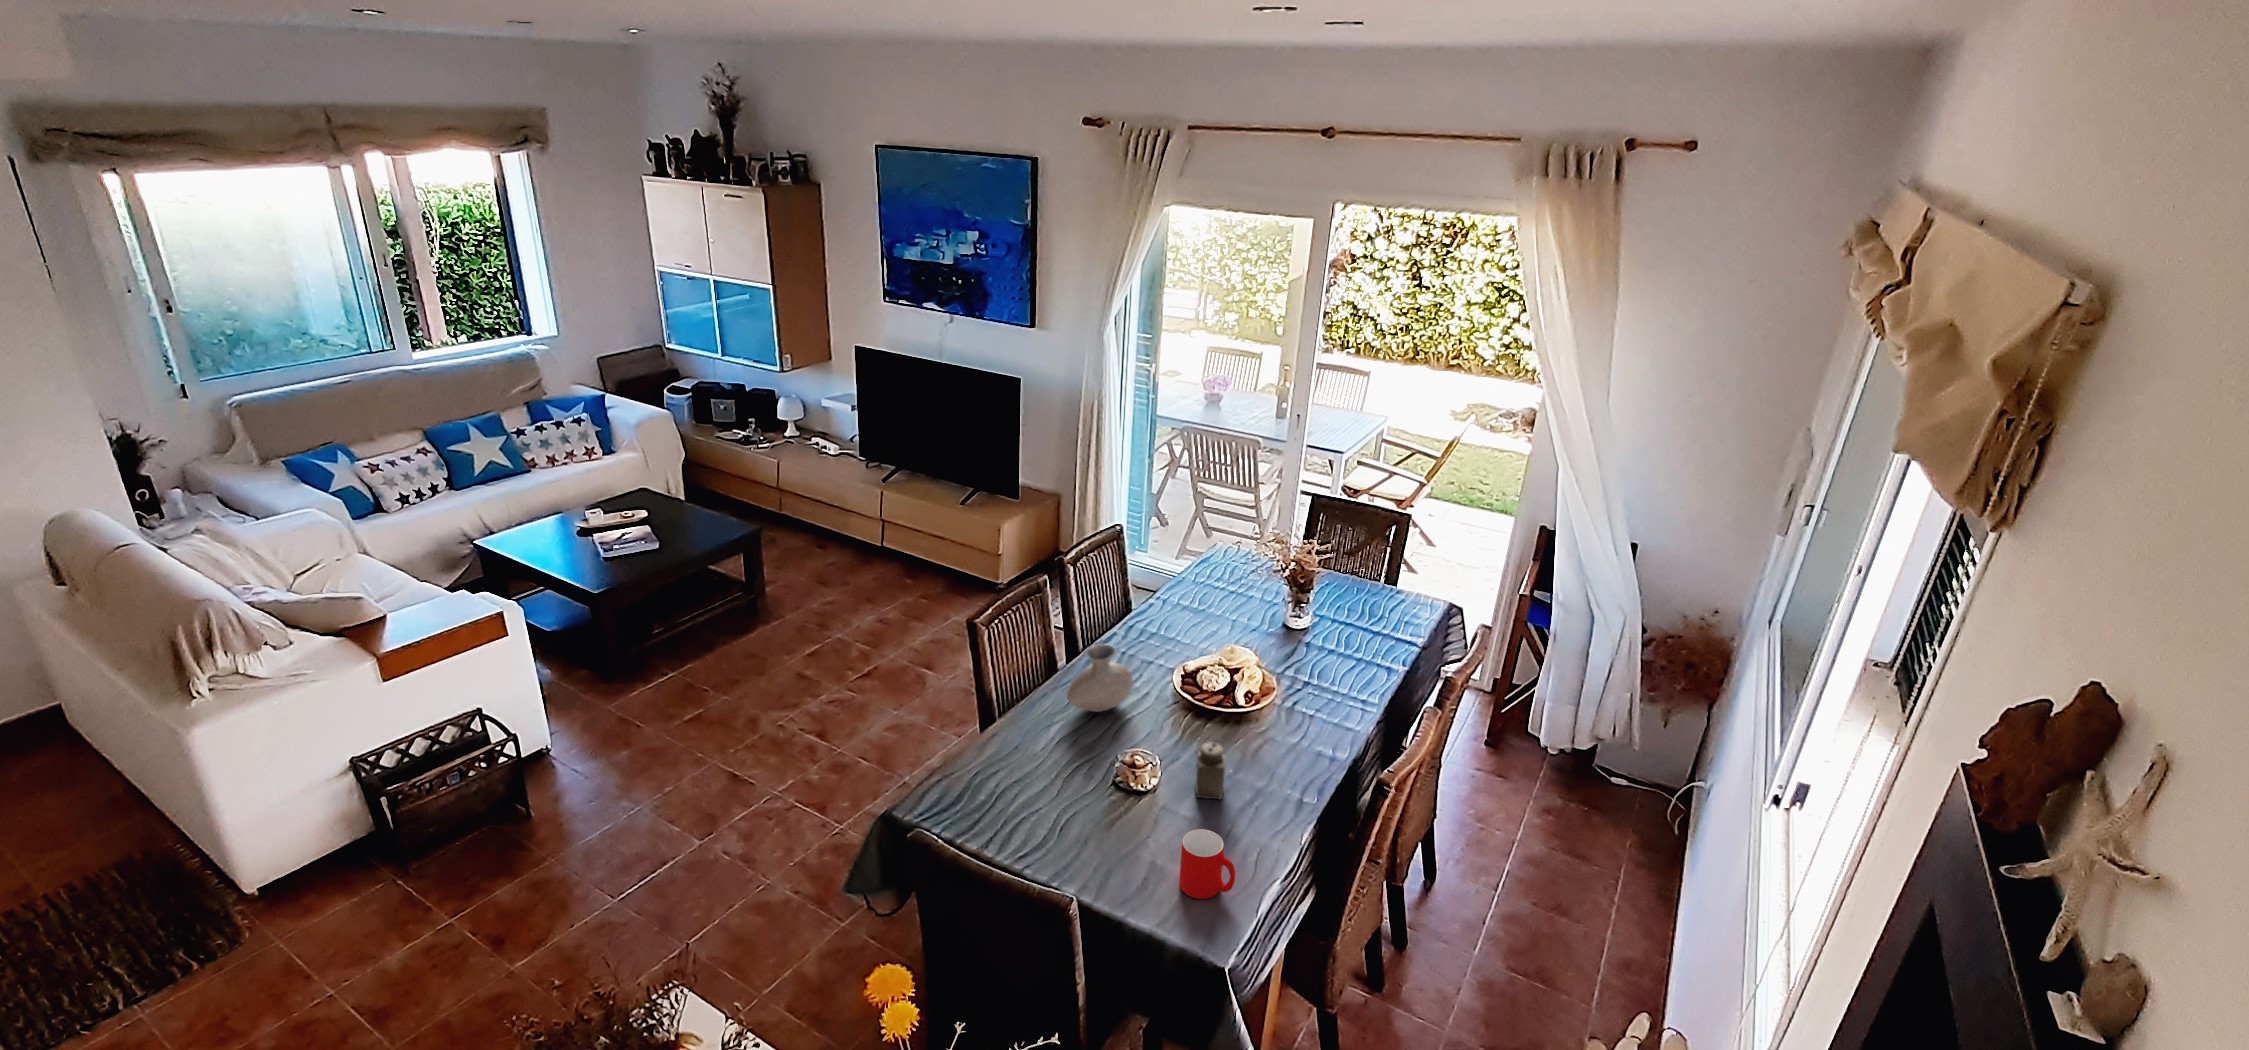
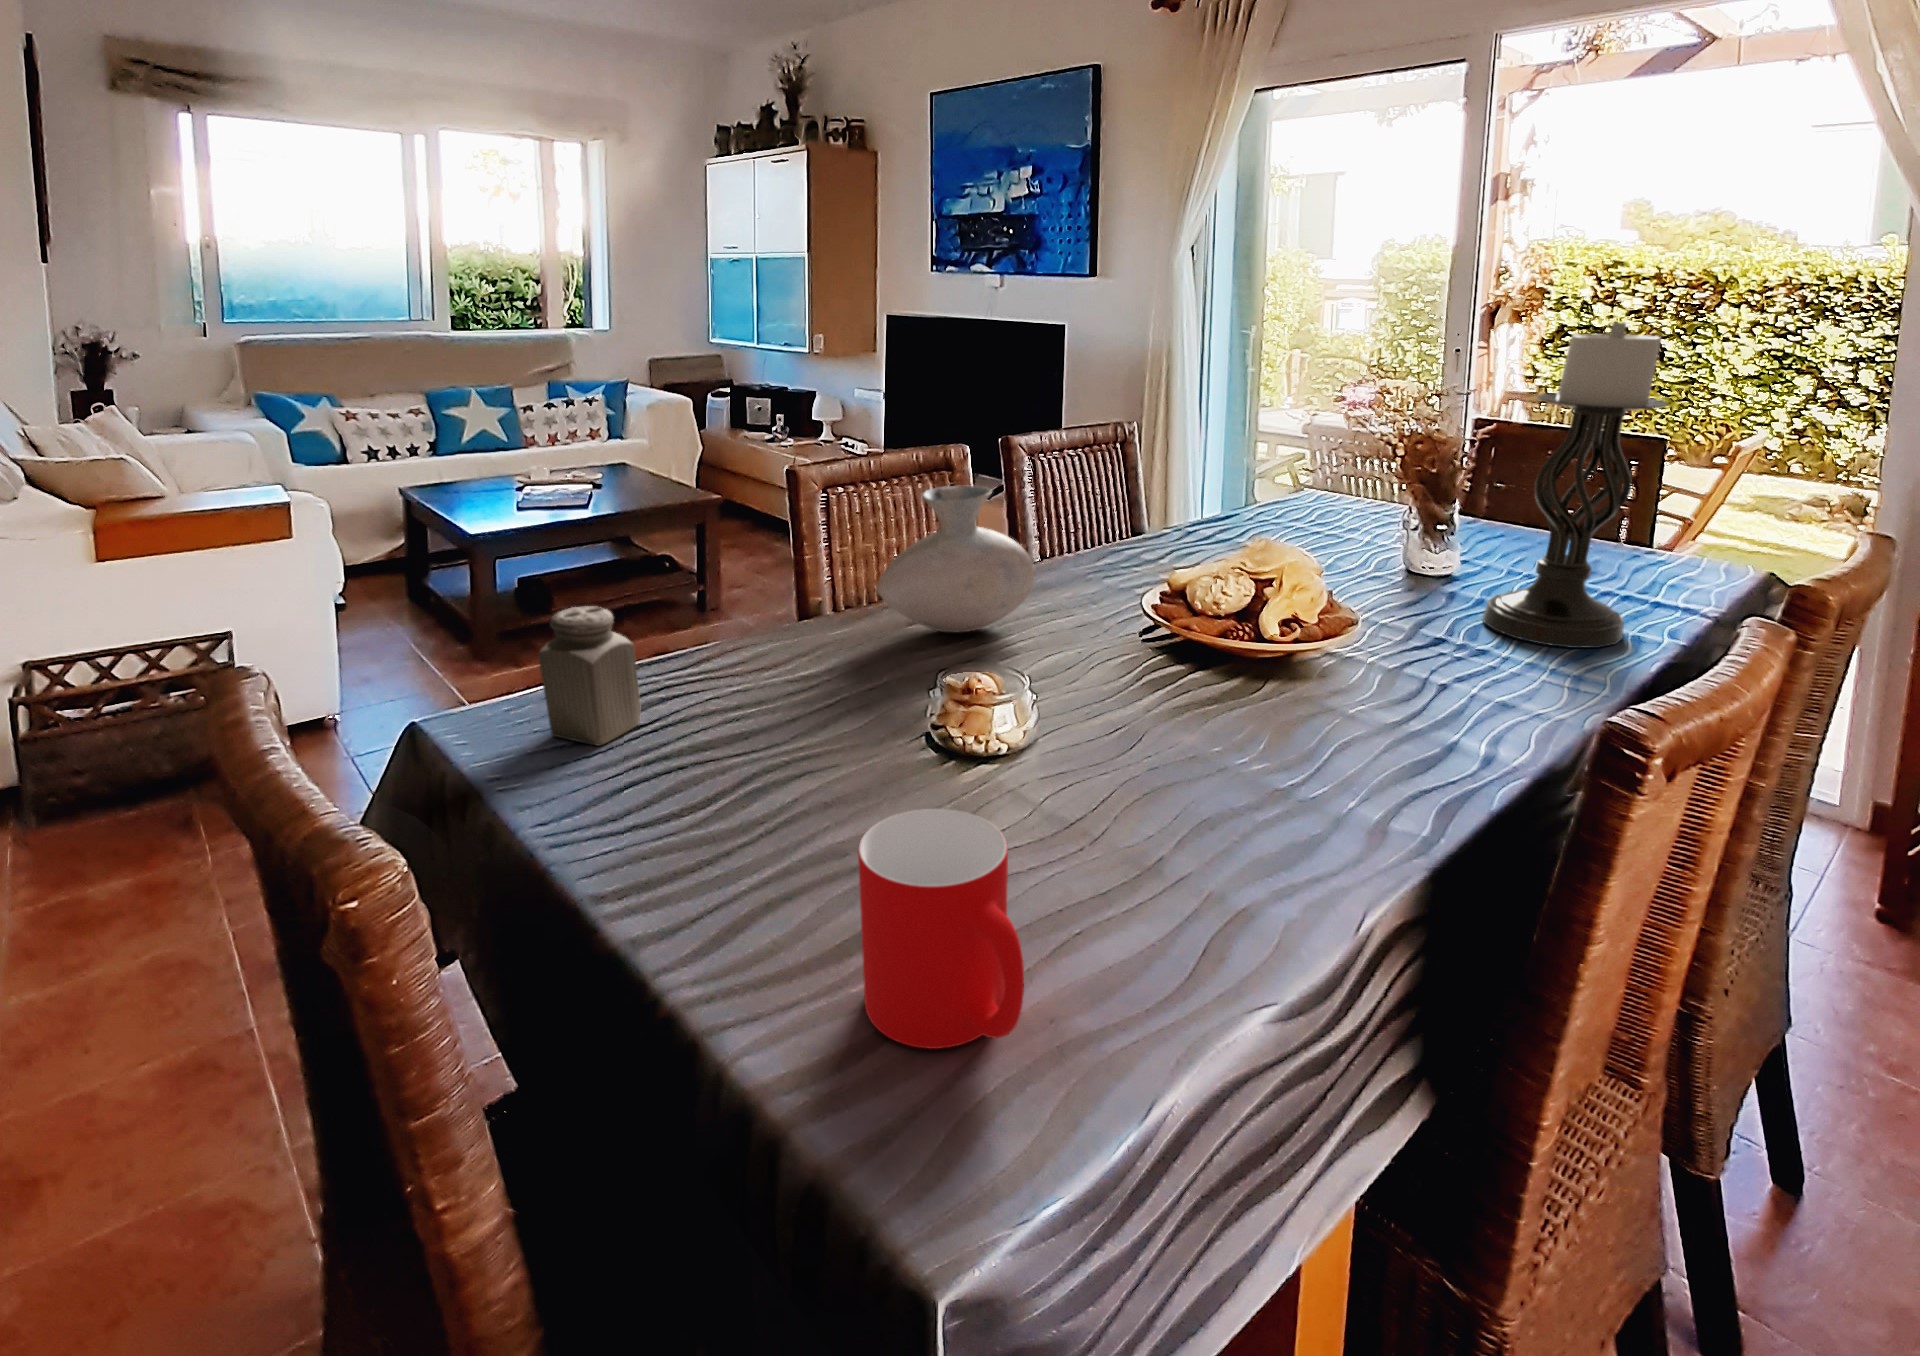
candle holder: none [1314,556,1375,683] -> present [1483,322,1668,648]
salt shaker: present [1195,743,1225,799] -> present [538,606,641,746]

